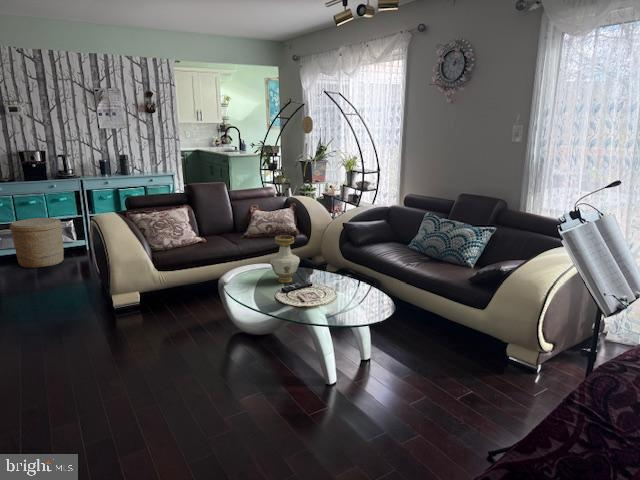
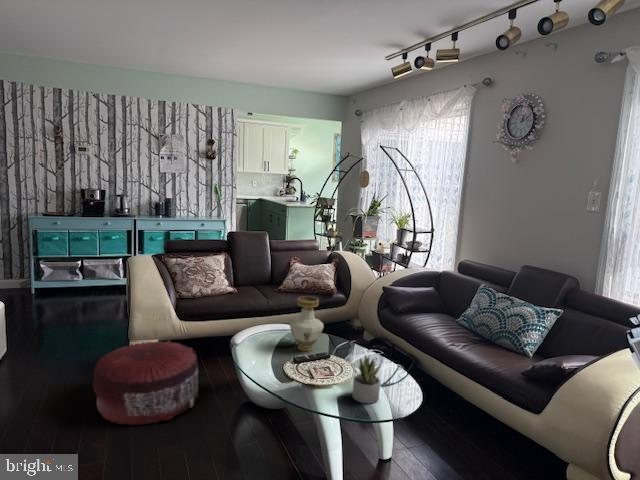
woven basket: present [10,218,64,268] -> none [59,253,109,302]
succulent plant: none [334,275,358,314] -> present [352,355,381,403]
pouf: none [95,288,194,362] -> present [93,341,201,425]

